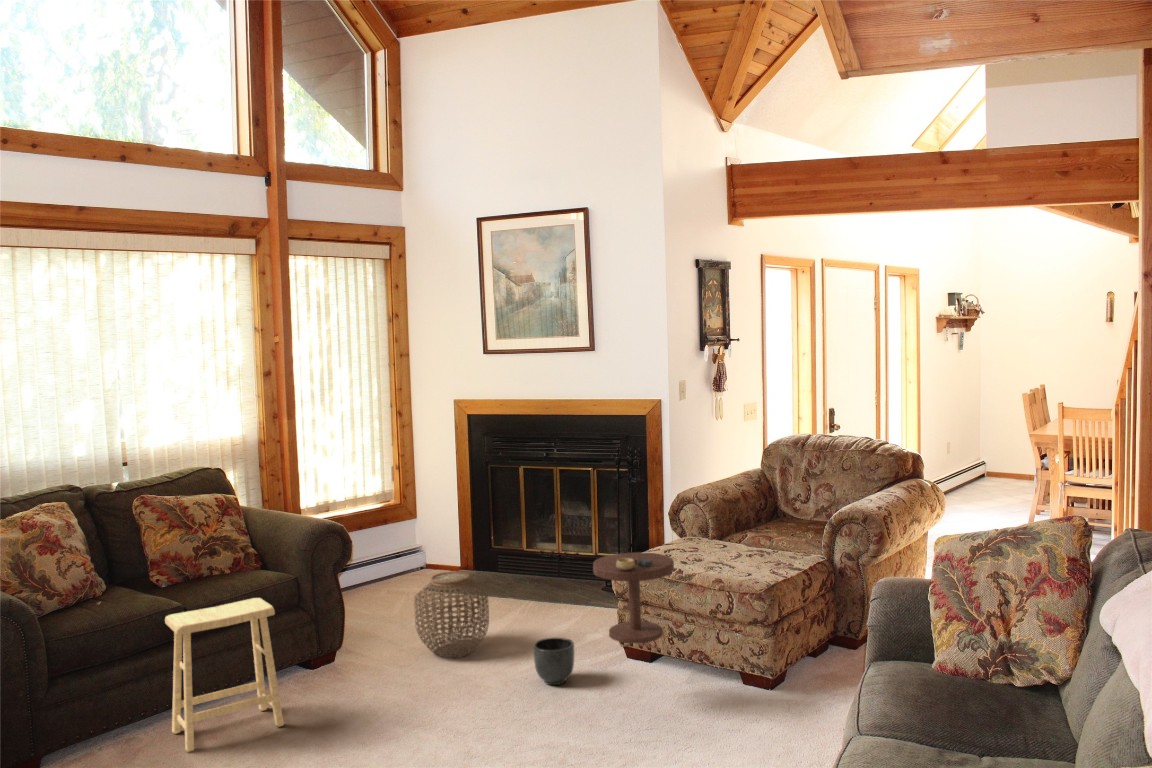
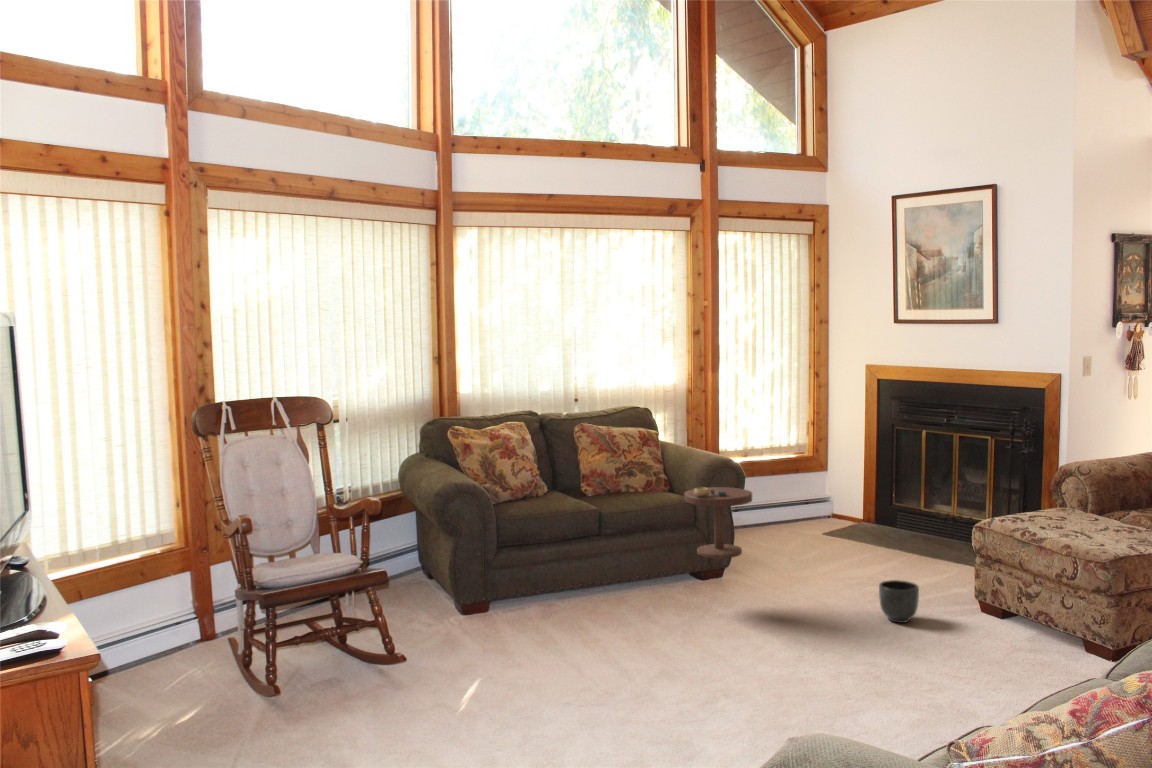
side table: present [593,552,674,643] -> present [684,487,752,558]
woven basket: present [414,572,489,658] -> none [787,513,855,589]
footstool: present [165,598,284,752] -> none [578,508,659,615]

